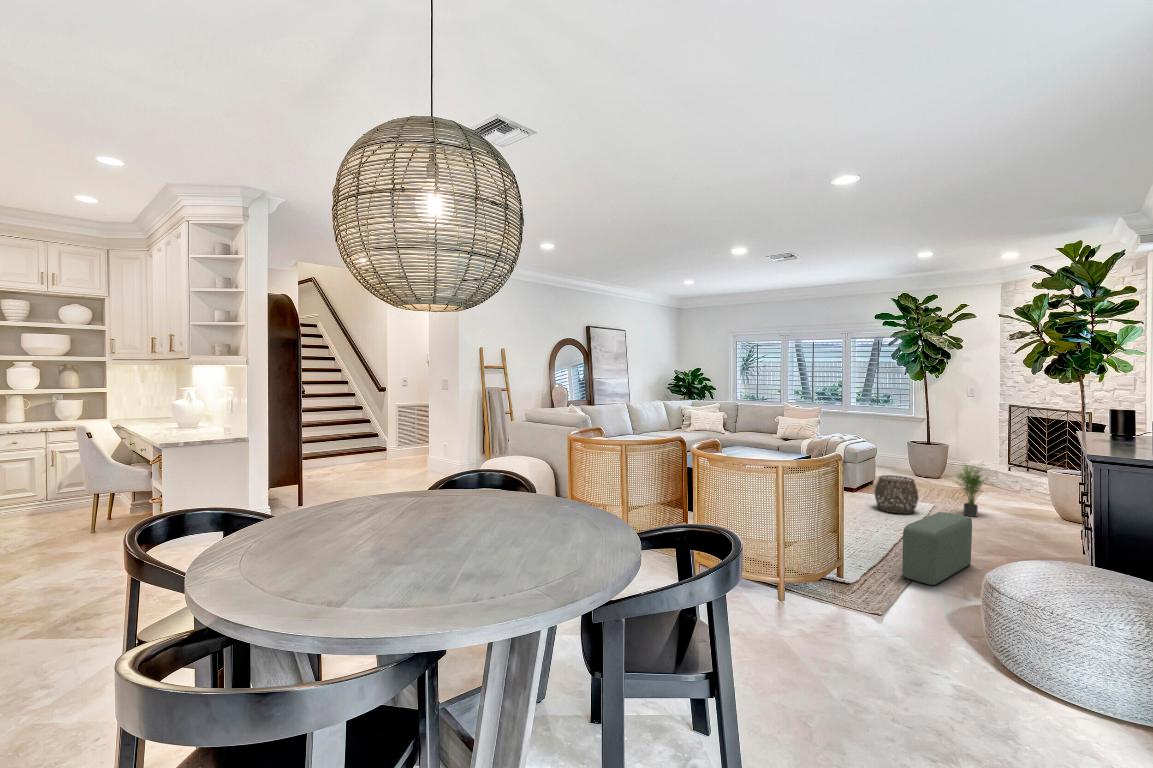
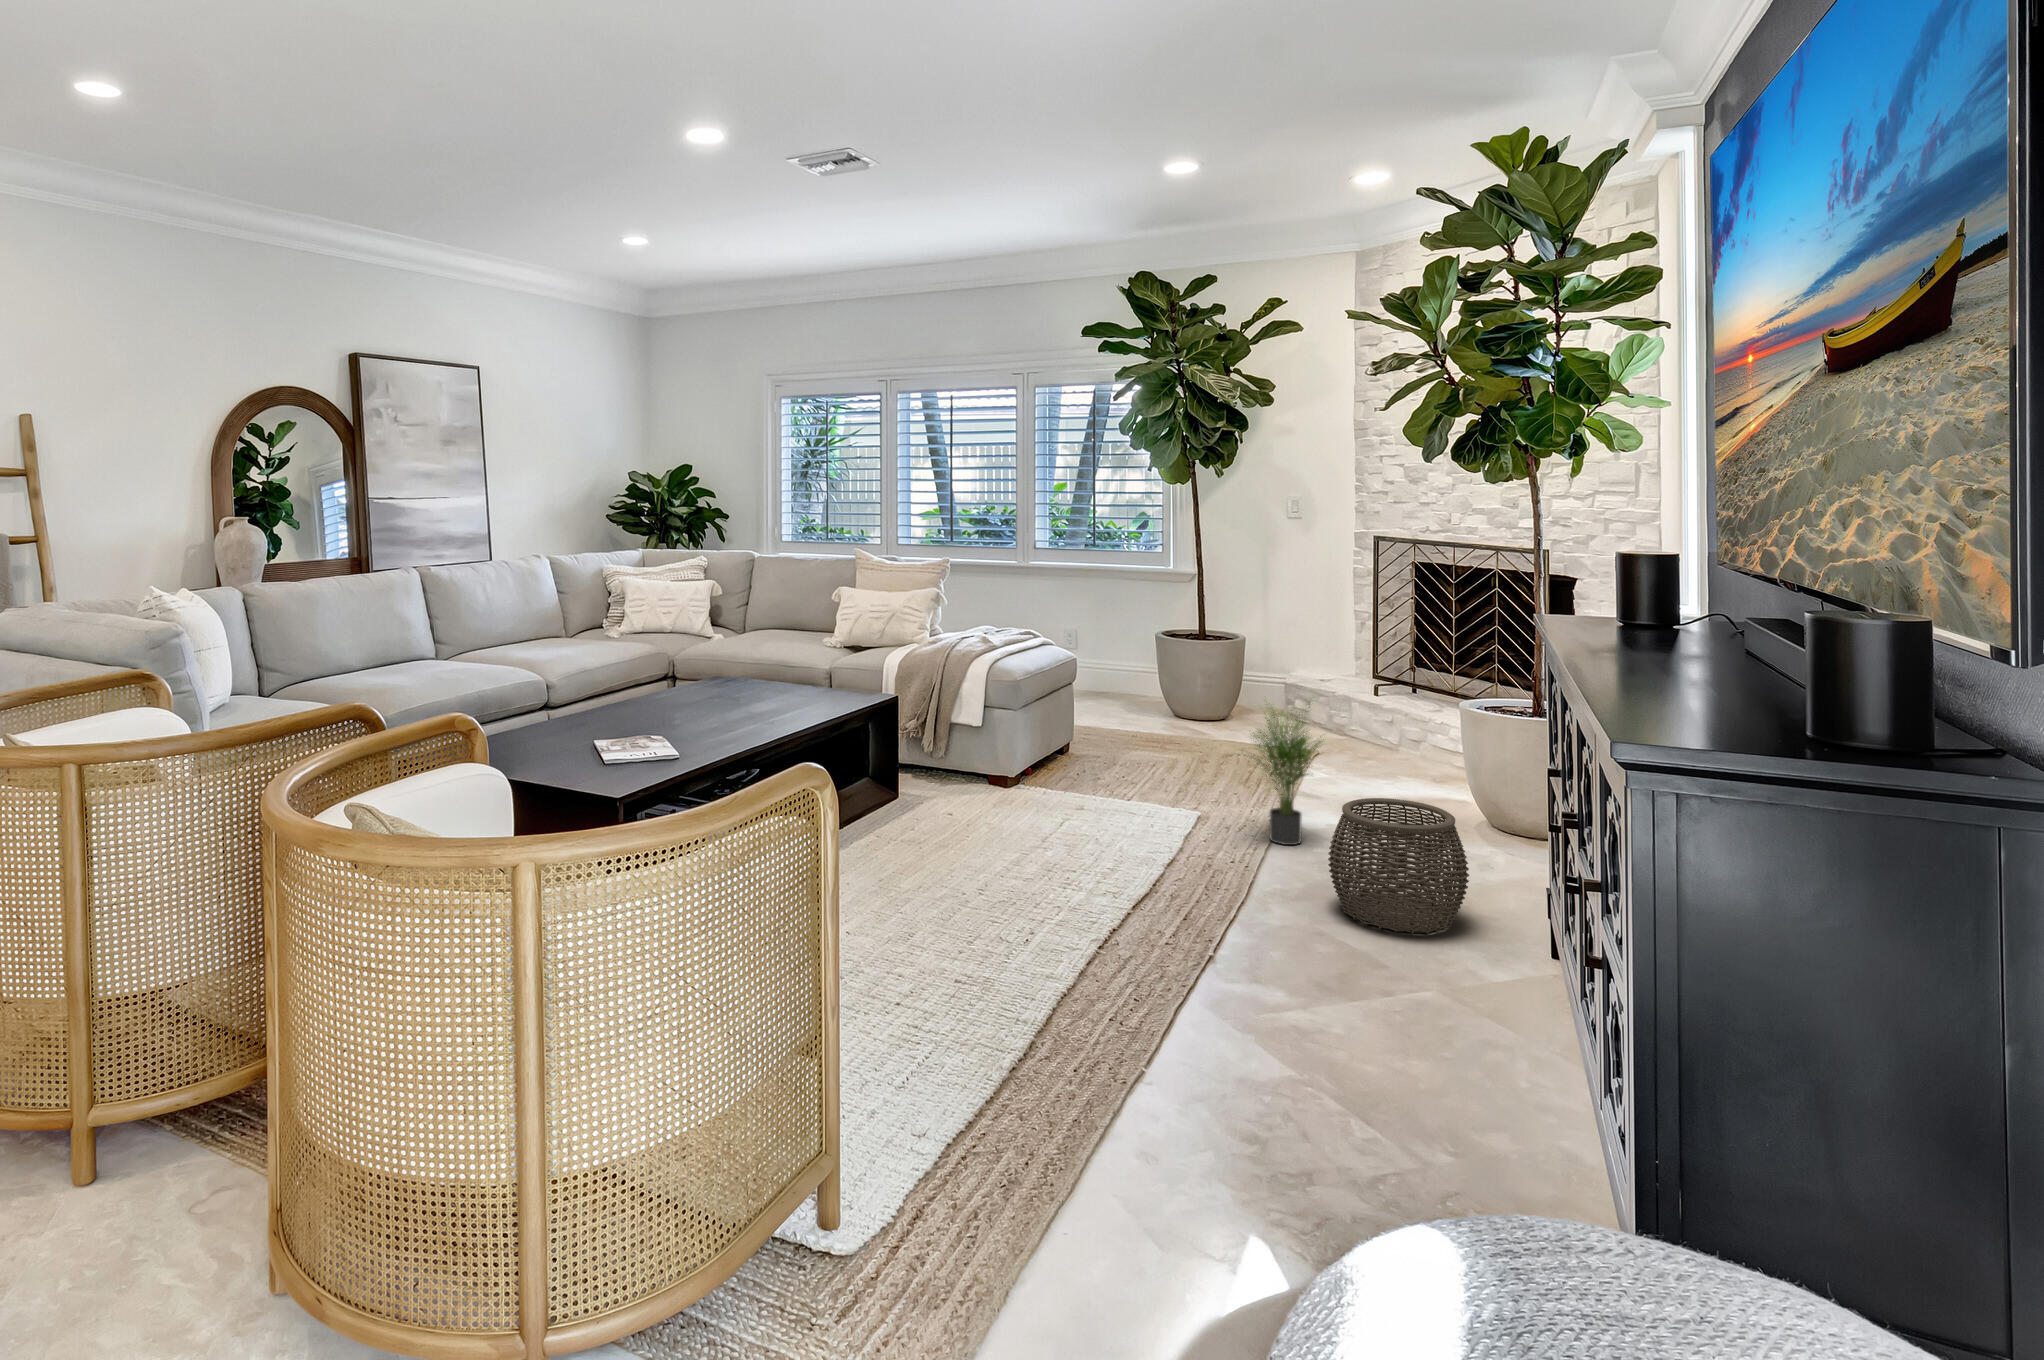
woven basket: present [875,475,918,514] -> present [1328,798,1469,934]
pouf: present [902,512,972,585] -> none [1068,887,1271,1157]

